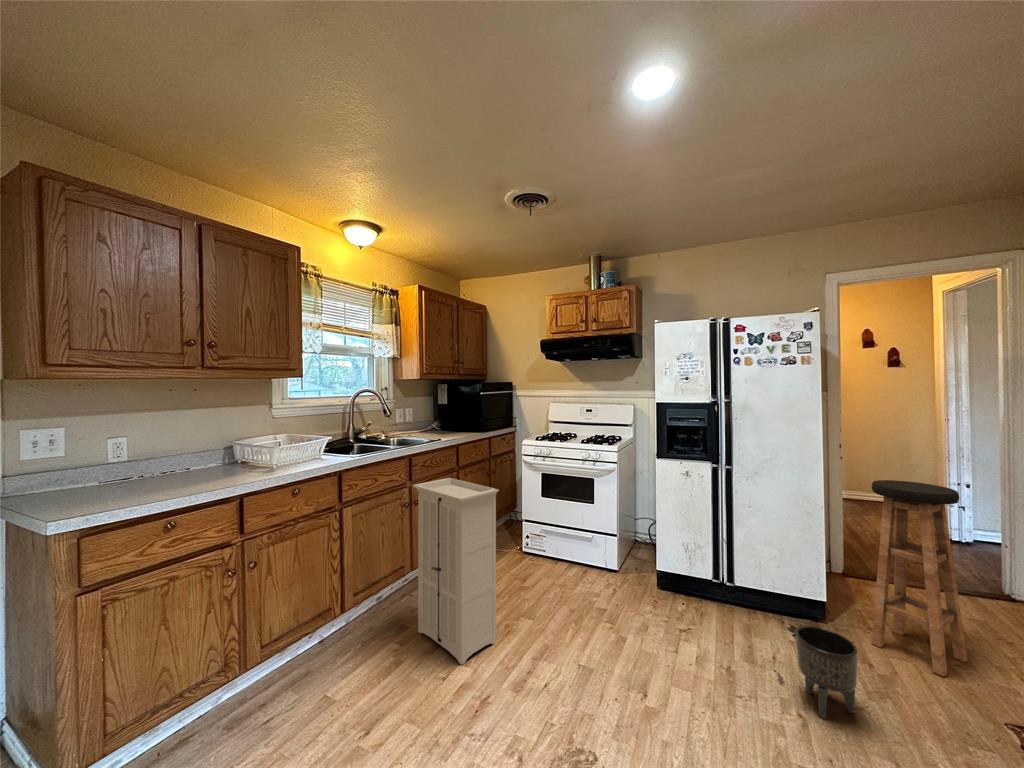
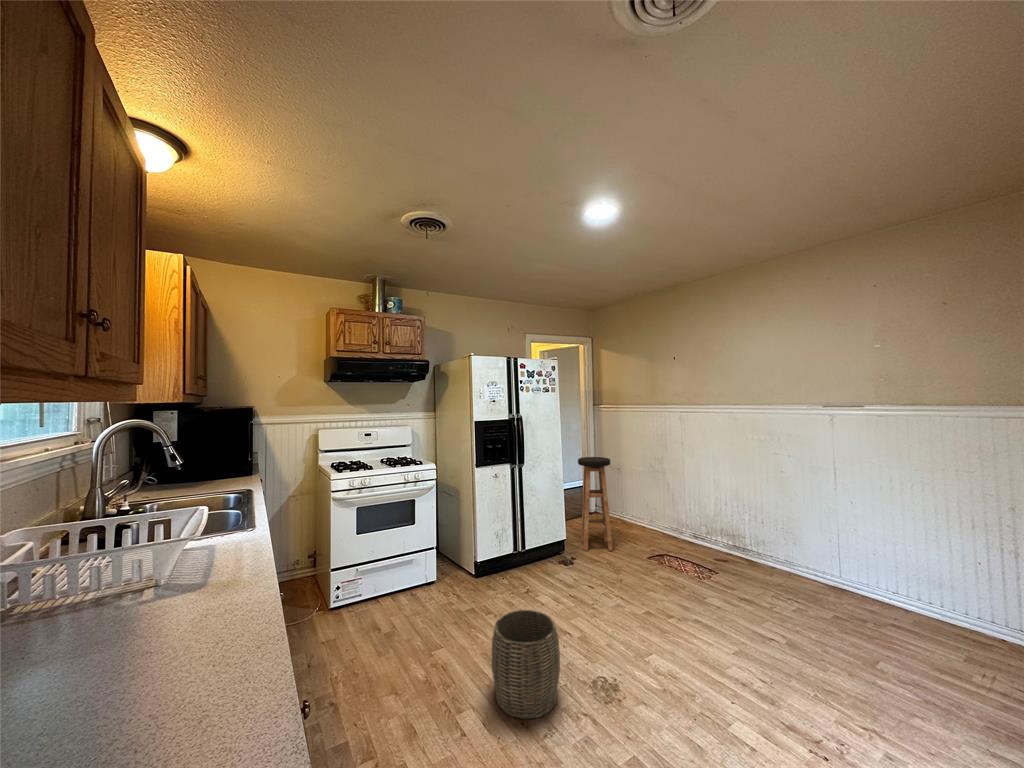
storage cabinet: present [413,478,499,665] -> none [362,518,463,741]
woven basket: none [478,603,554,727] -> present [492,610,560,719]
planter: present [796,626,858,719] -> none [596,544,623,590]

